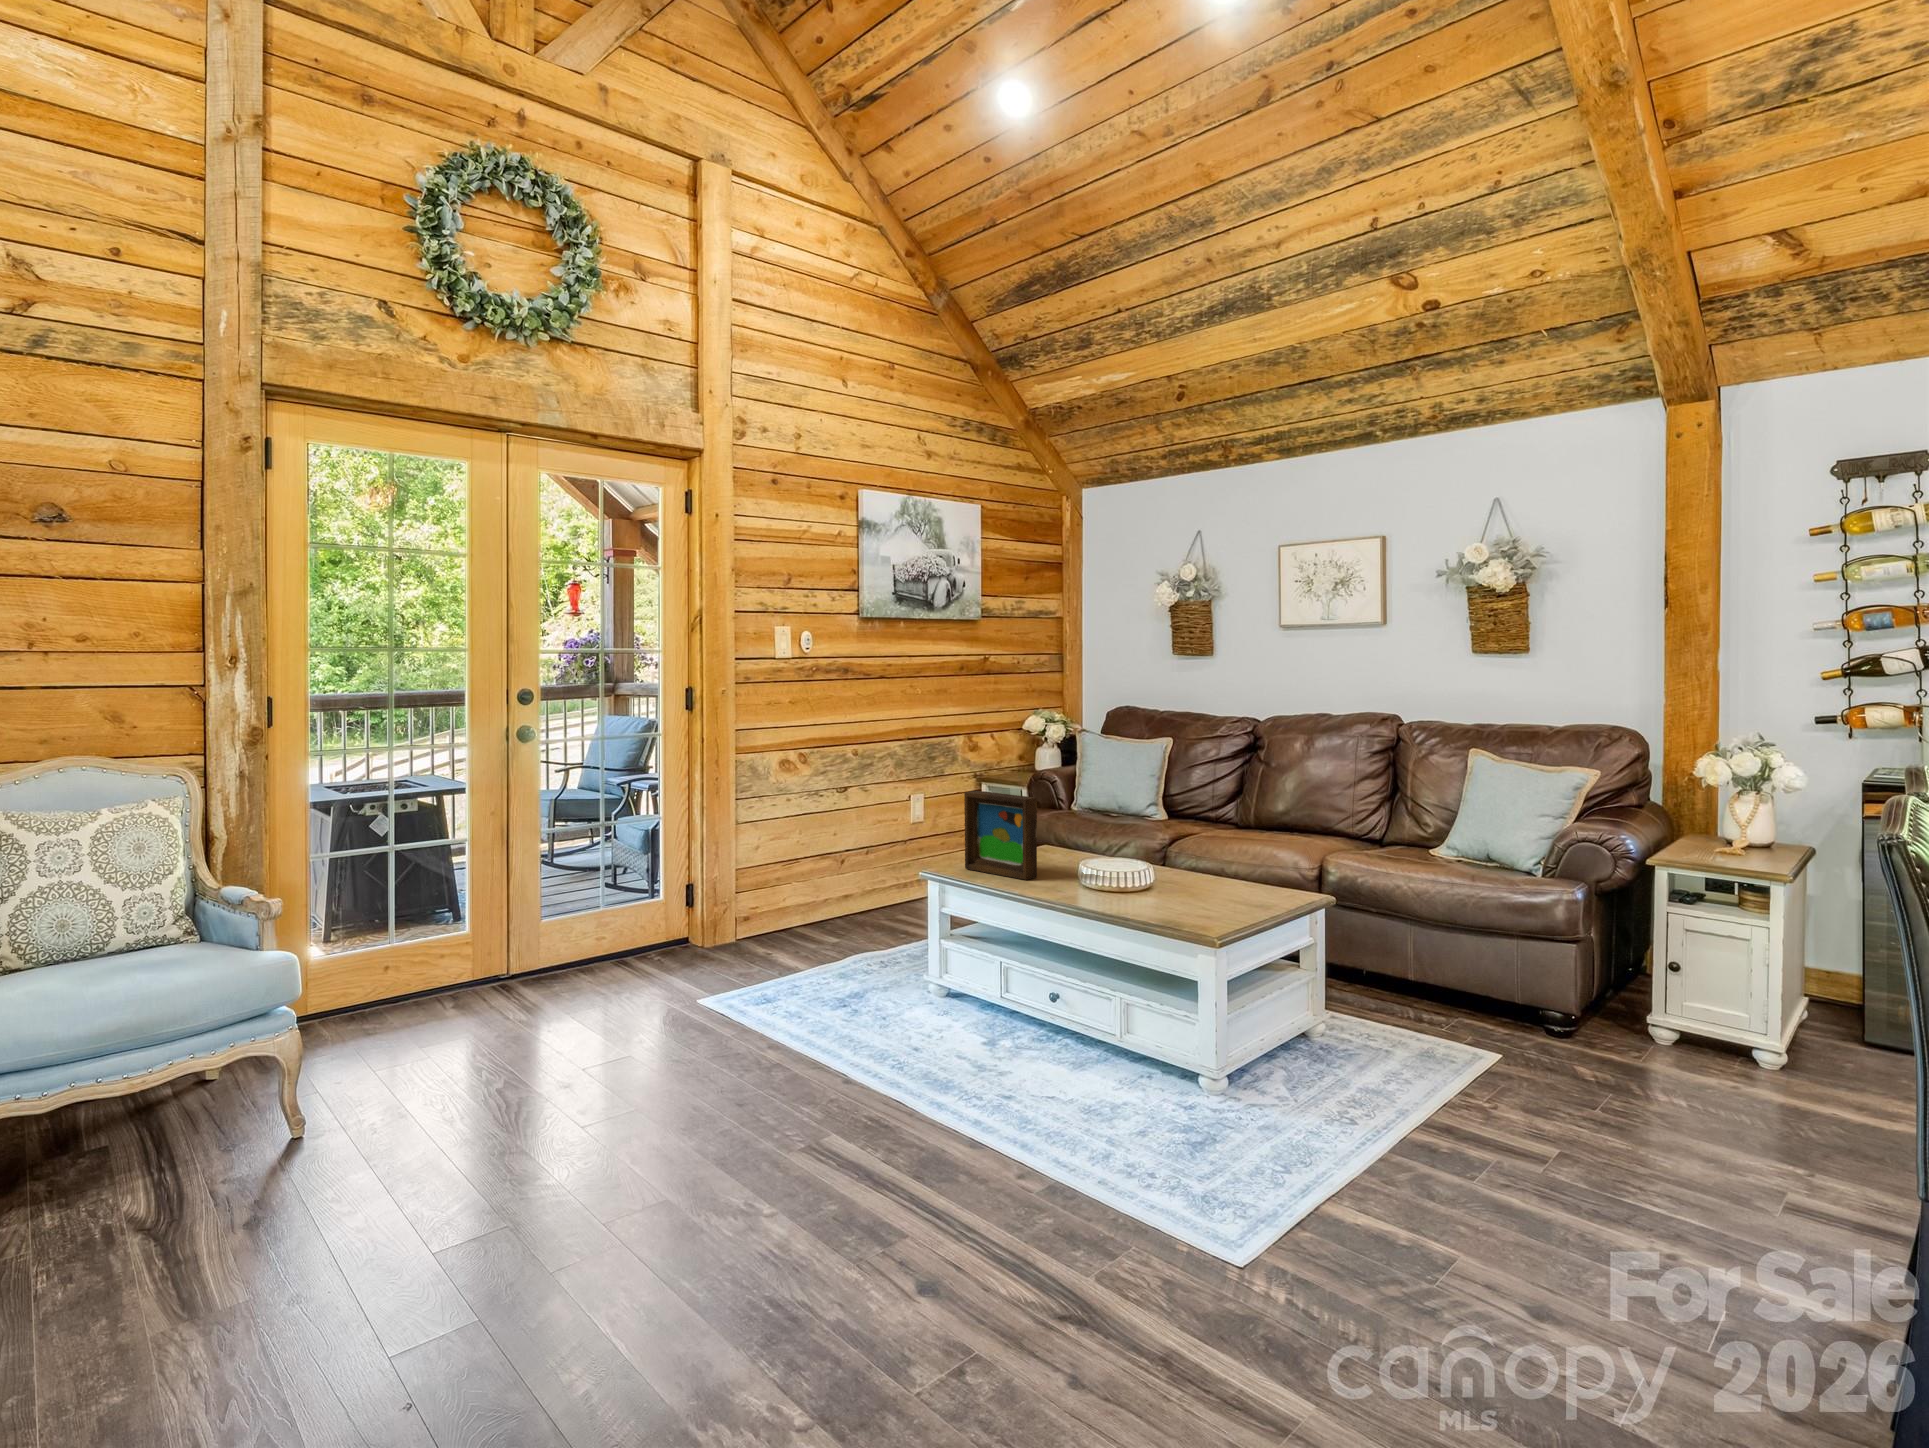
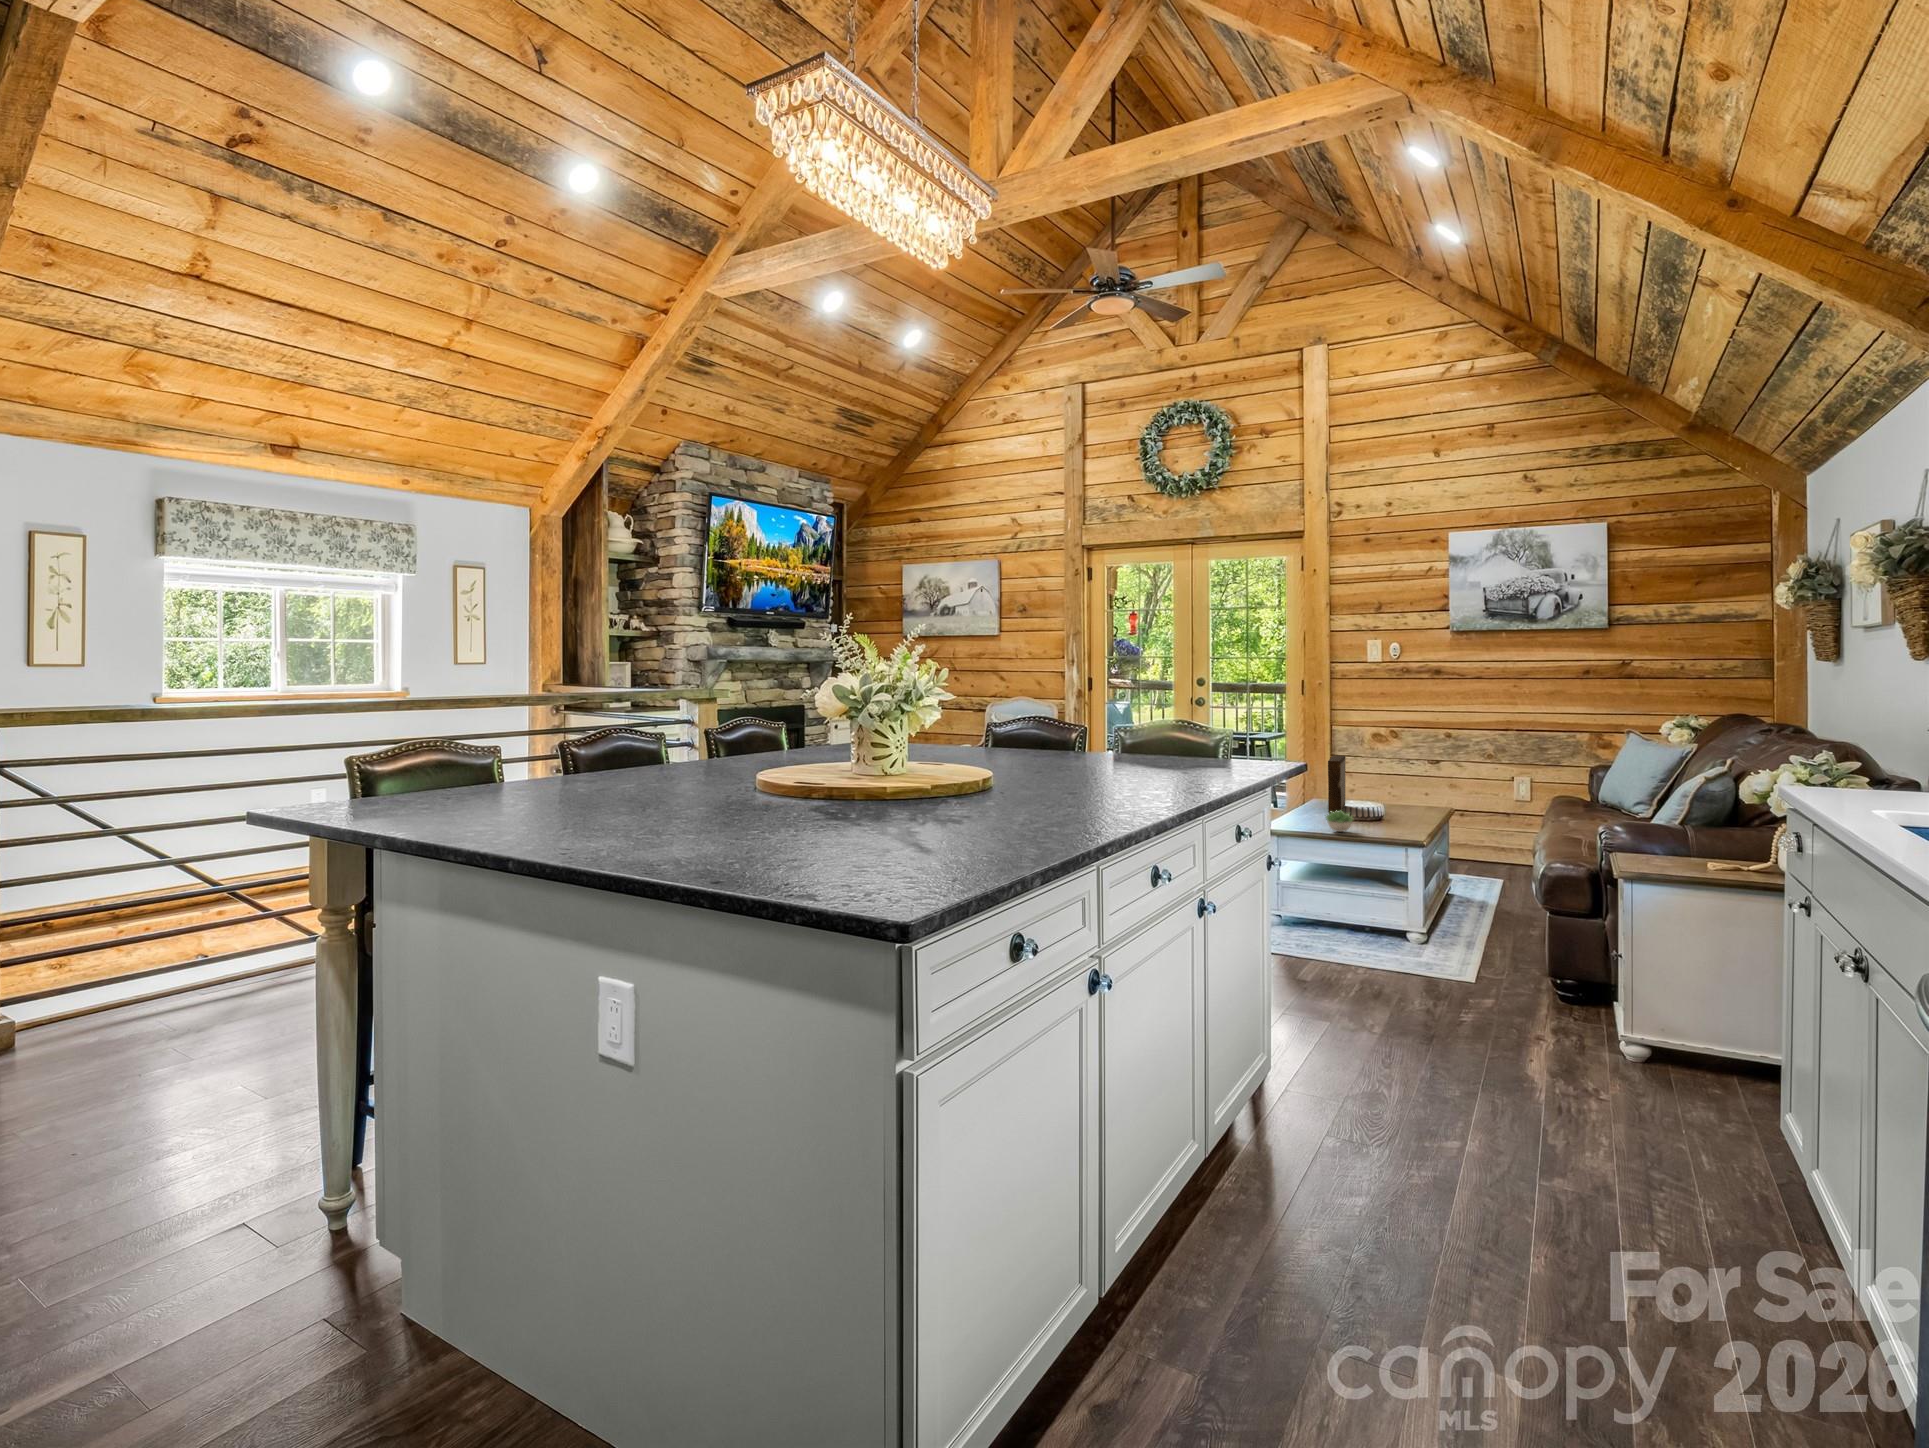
succulent plant: none [1175,868,1223,902] -> present [1326,811,1353,832]

